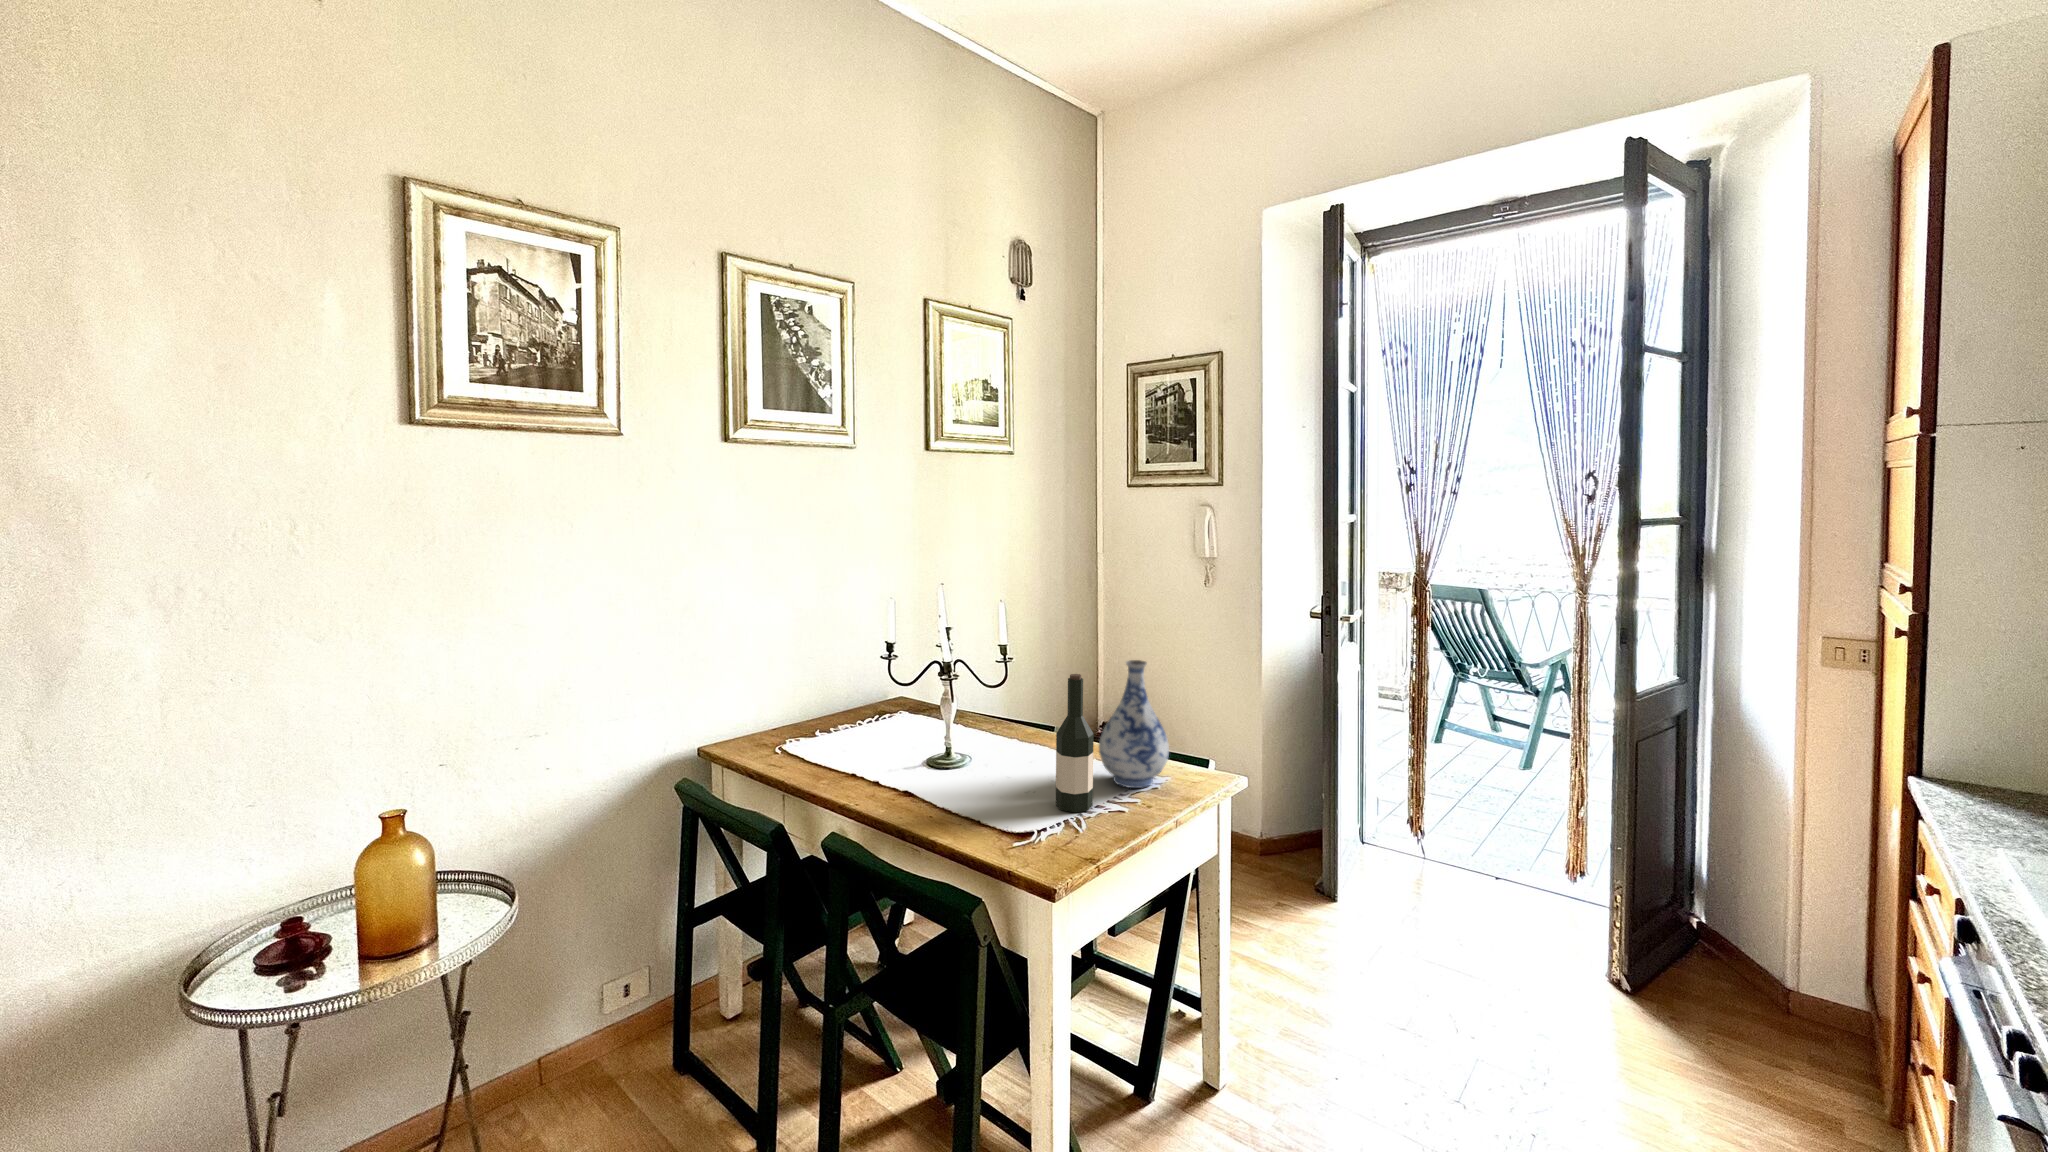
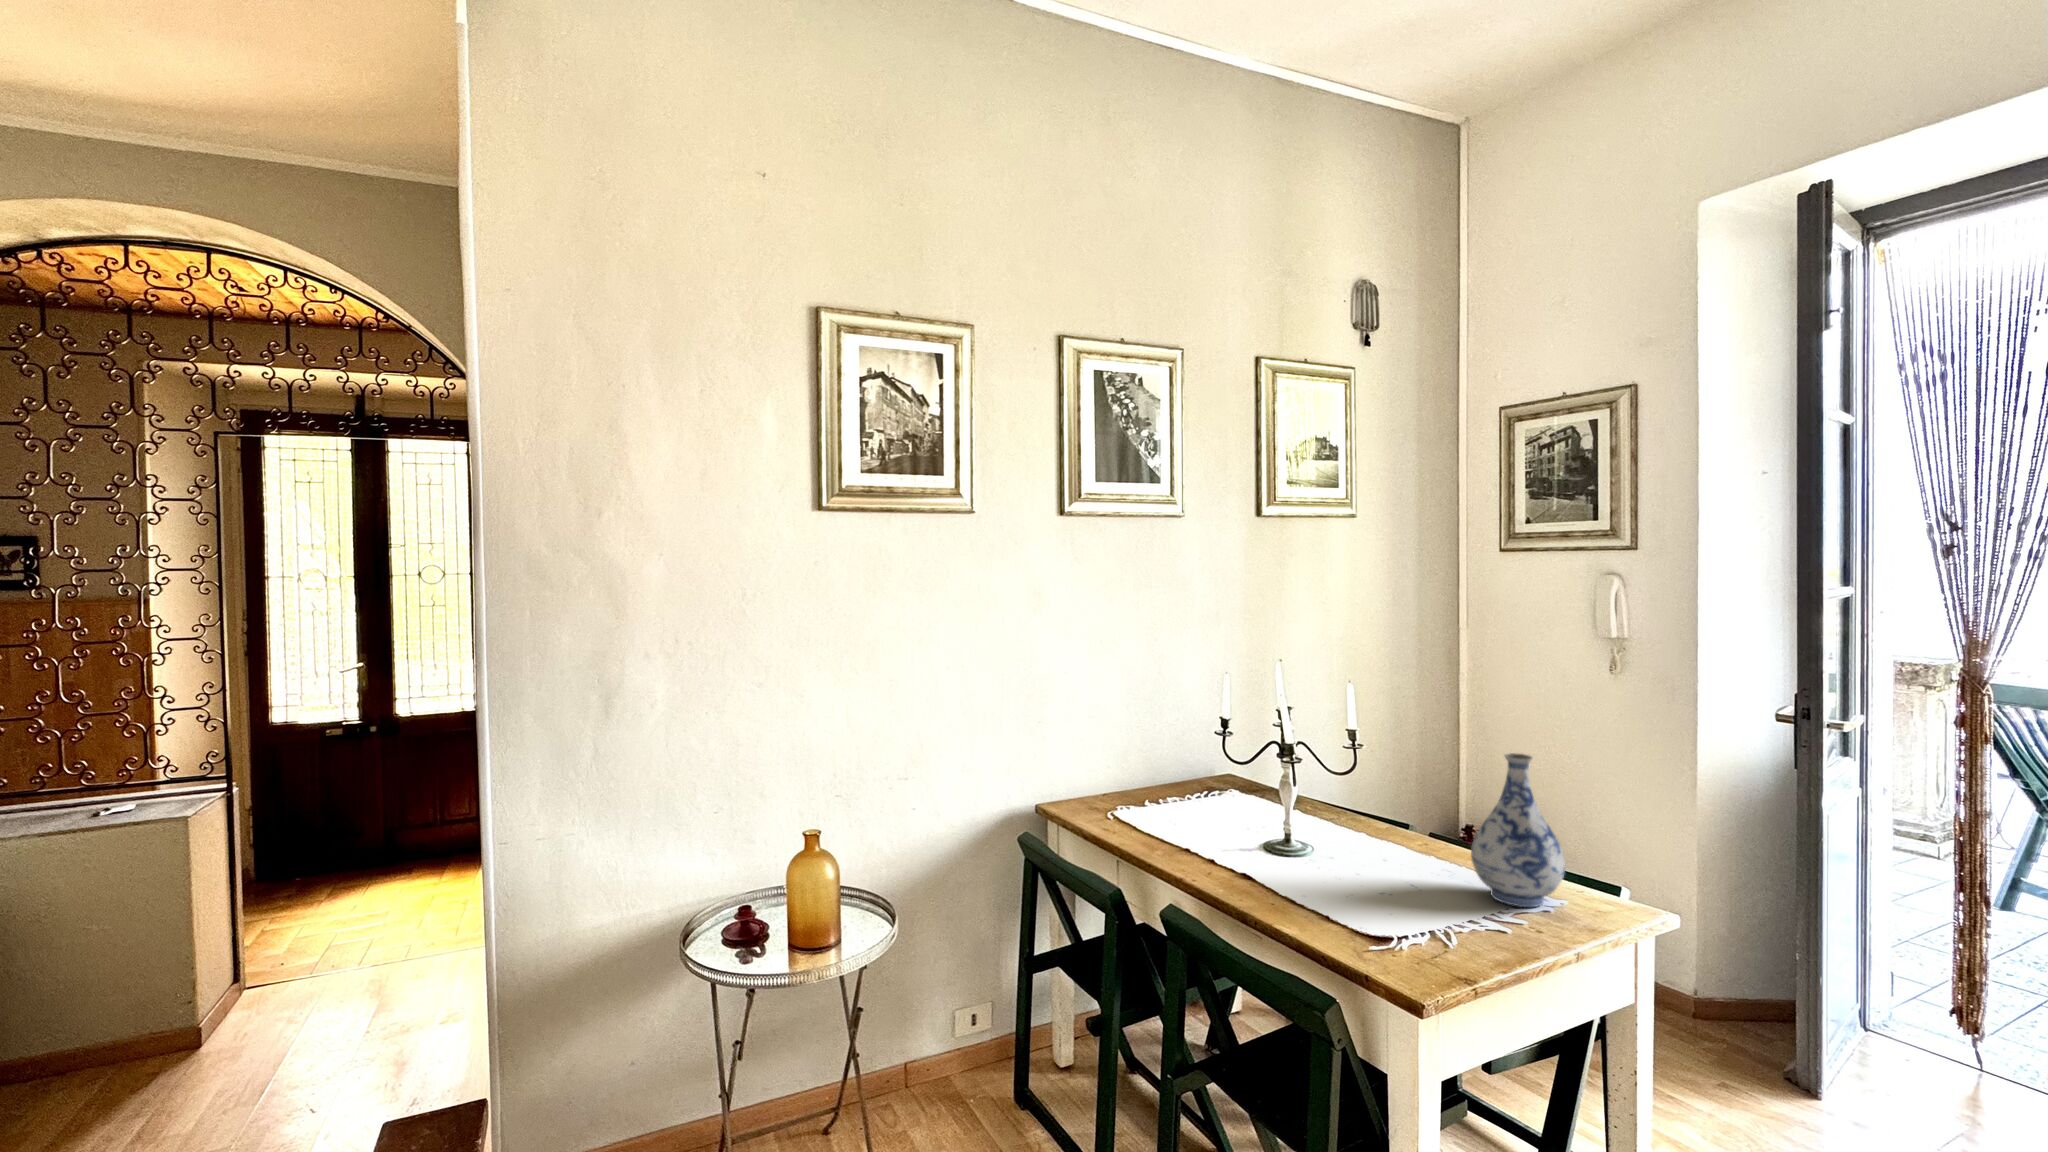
wine bottle: present [1056,674,1094,813] -> none [1418,764,1464,924]

